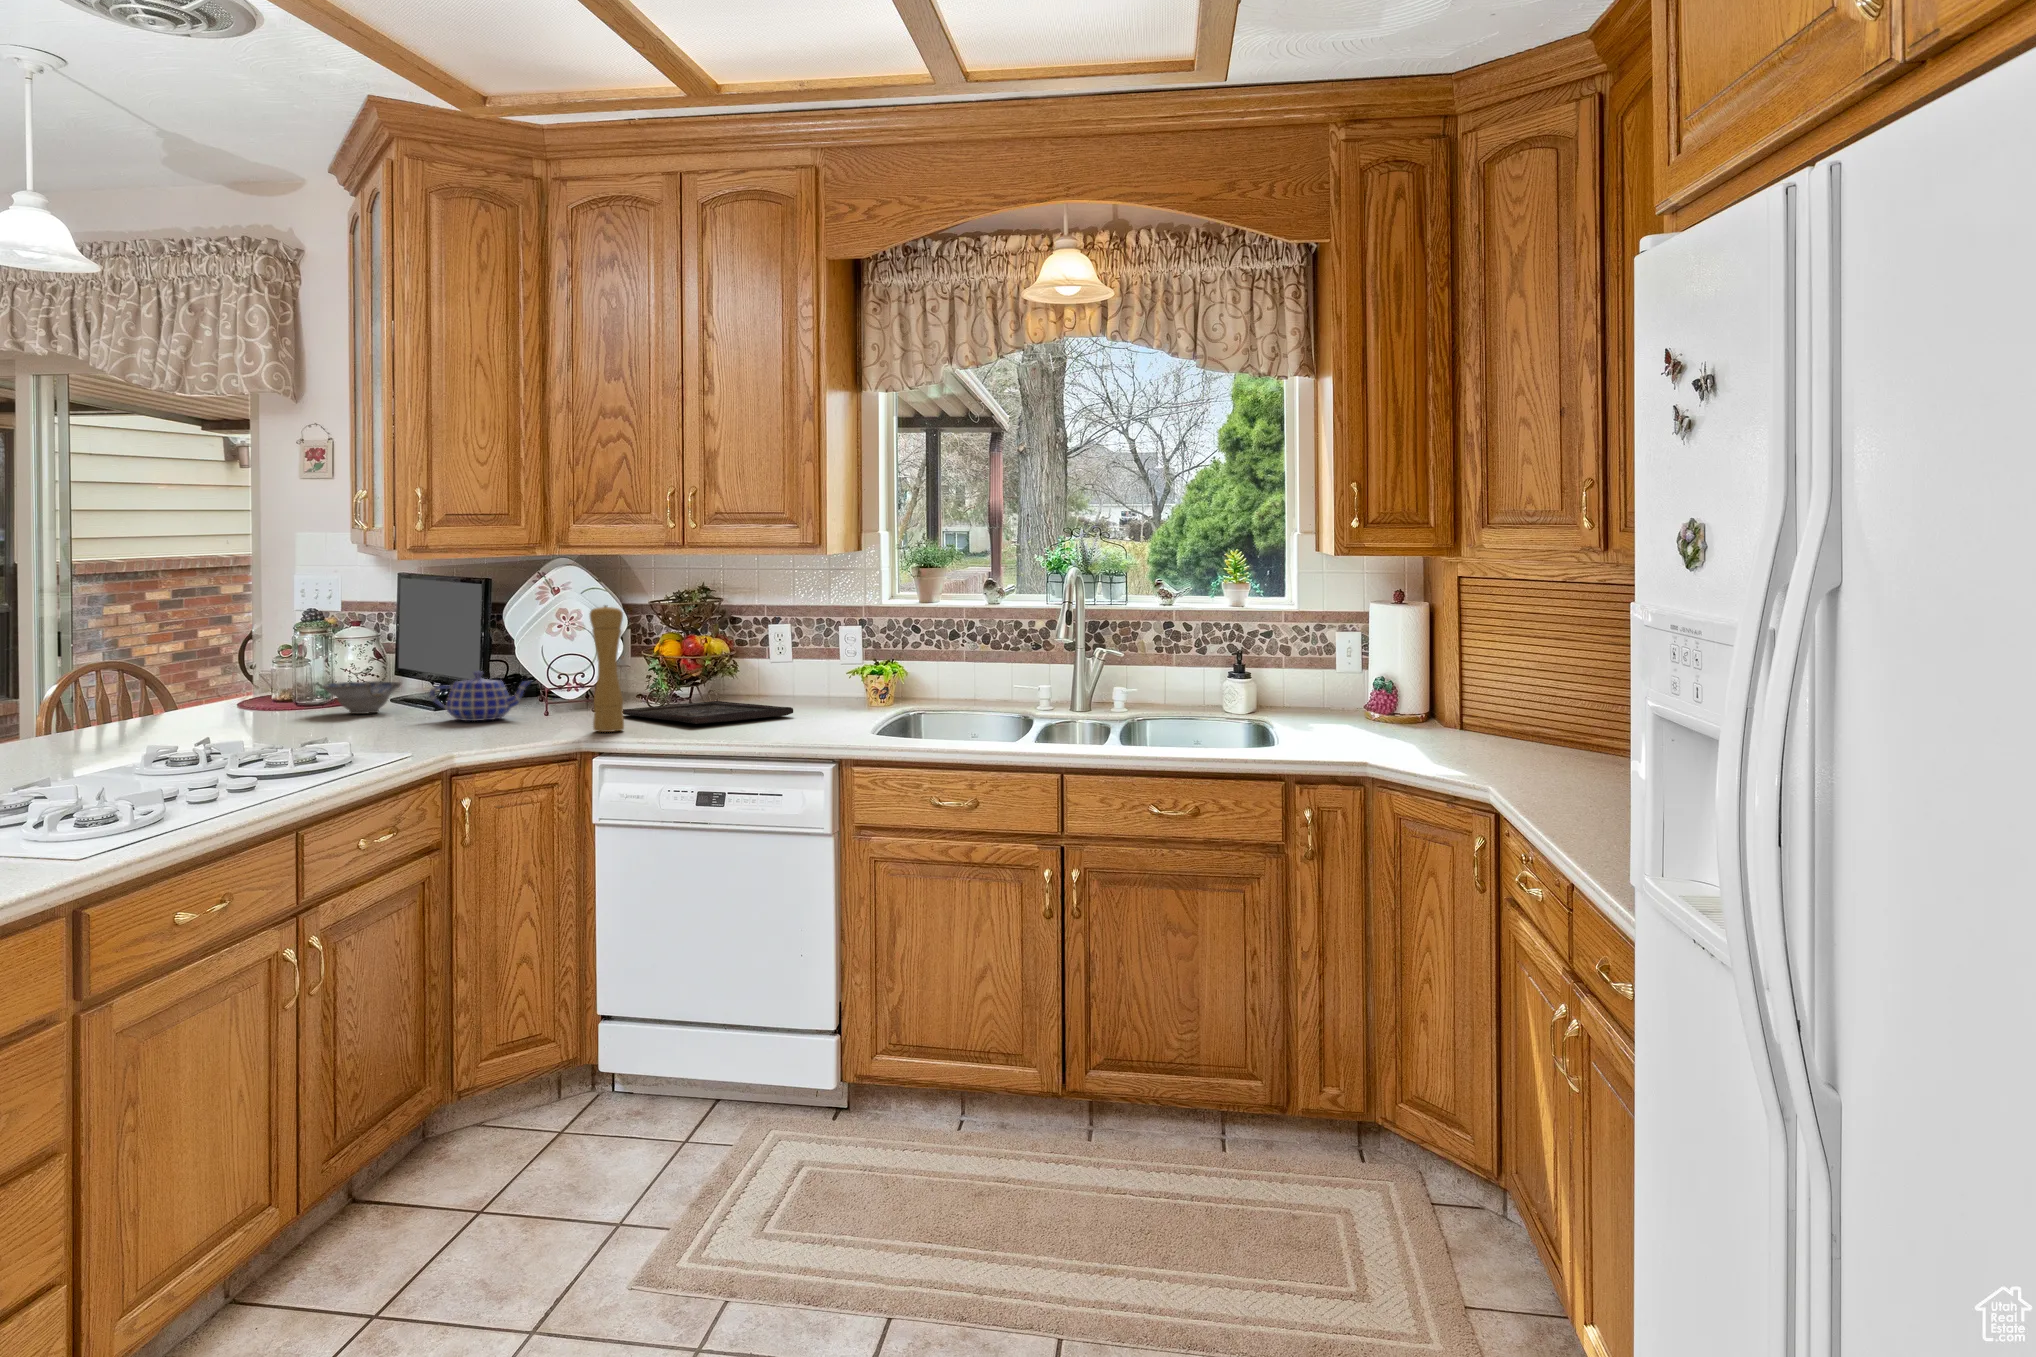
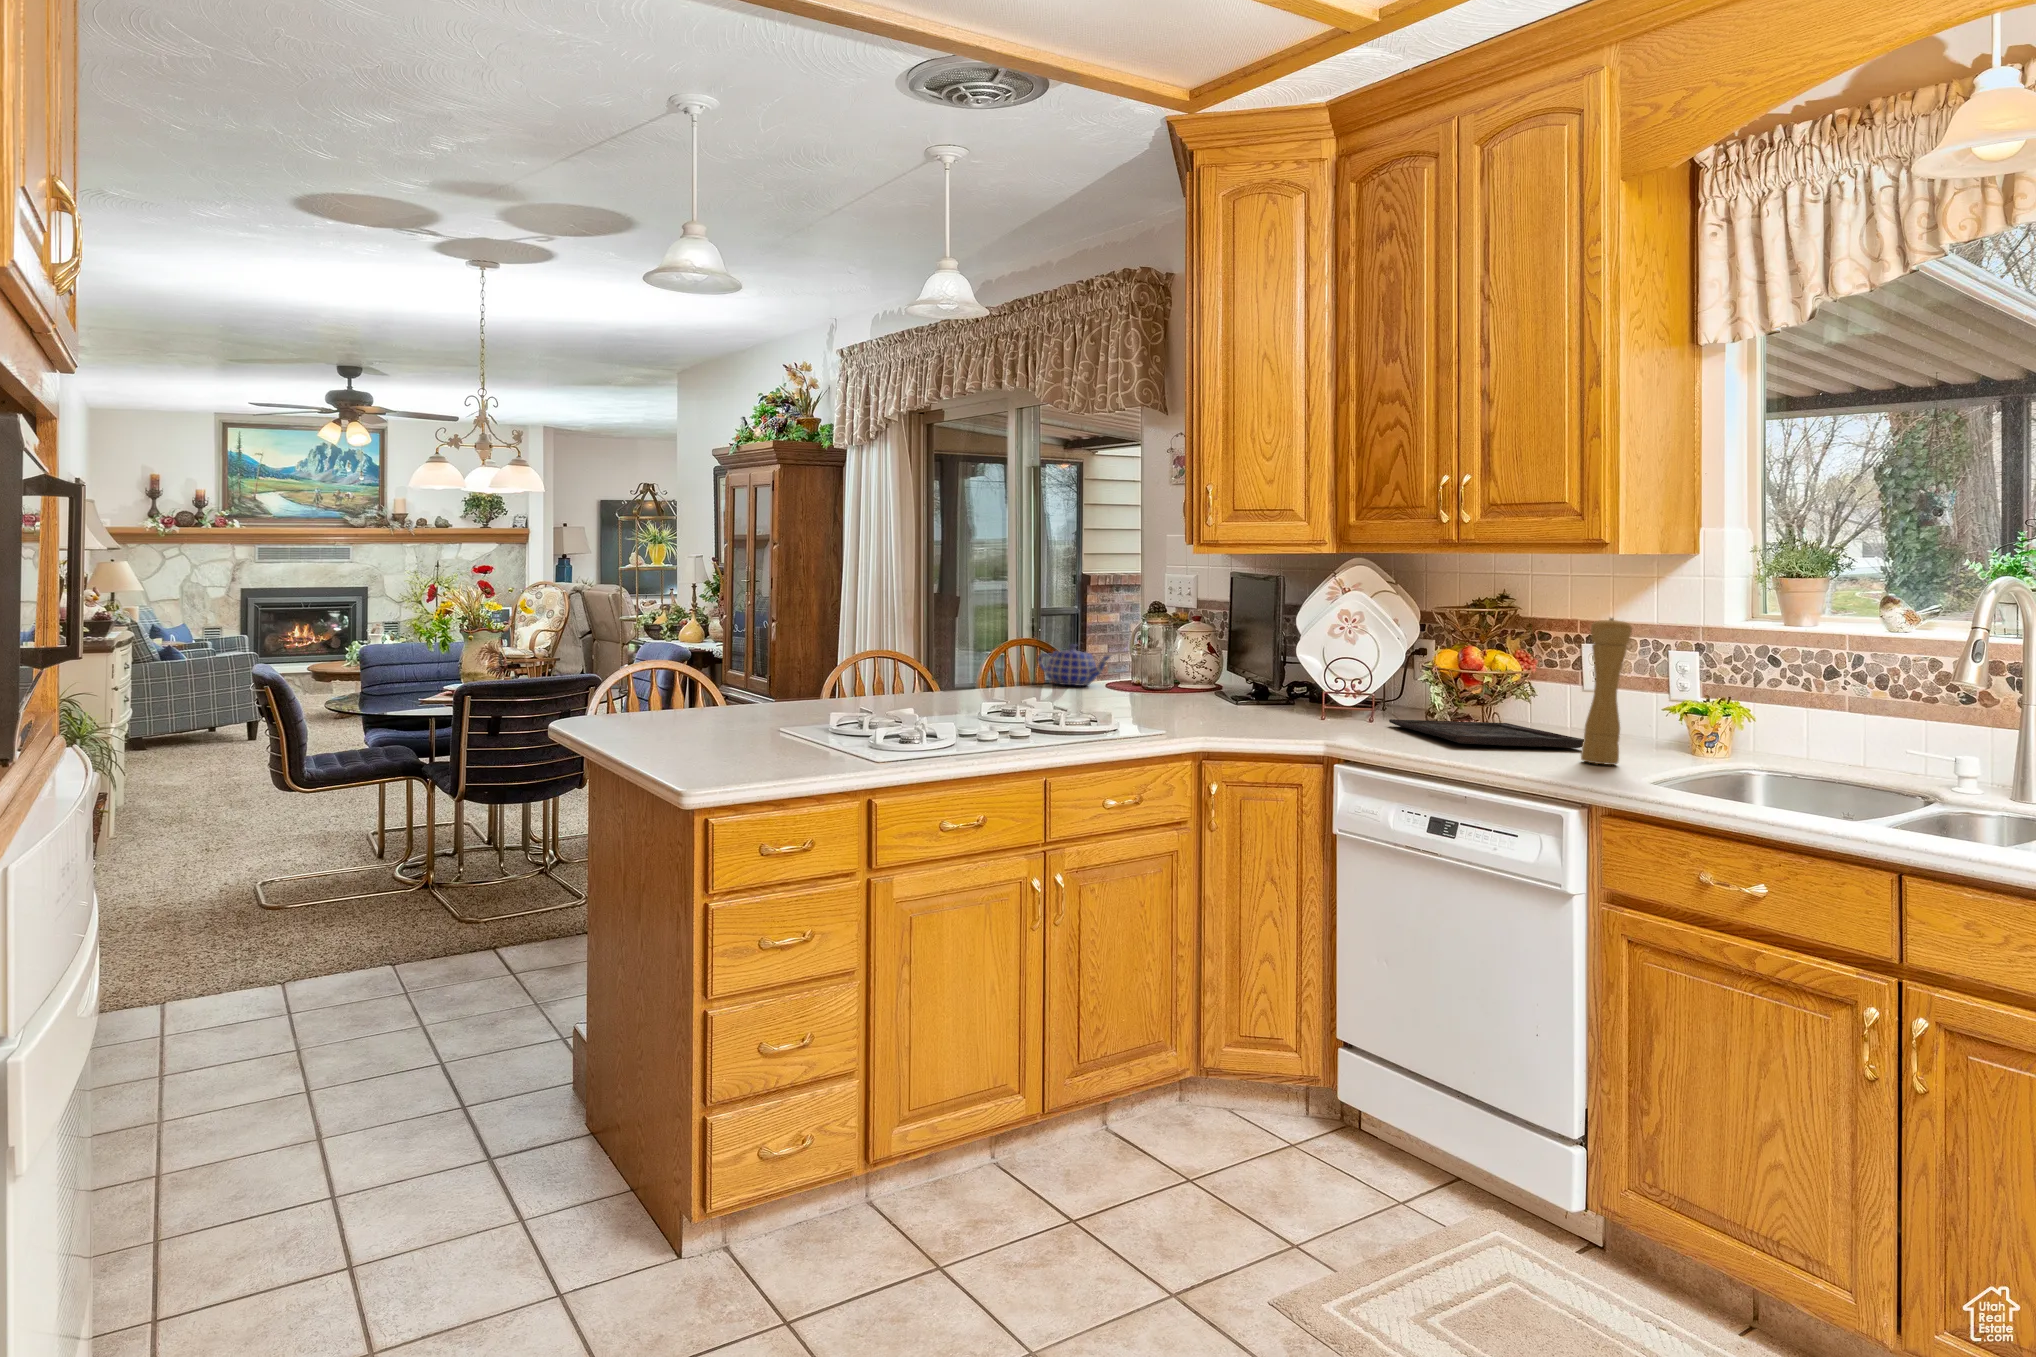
pepper mill: present [590,605,624,732] -> present [1581,618,1632,765]
teapot: present [430,671,531,721] -> present [1037,644,1110,685]
ceramic bowl: present [322,681,401,714] -> none [1133,666,1200,697]

